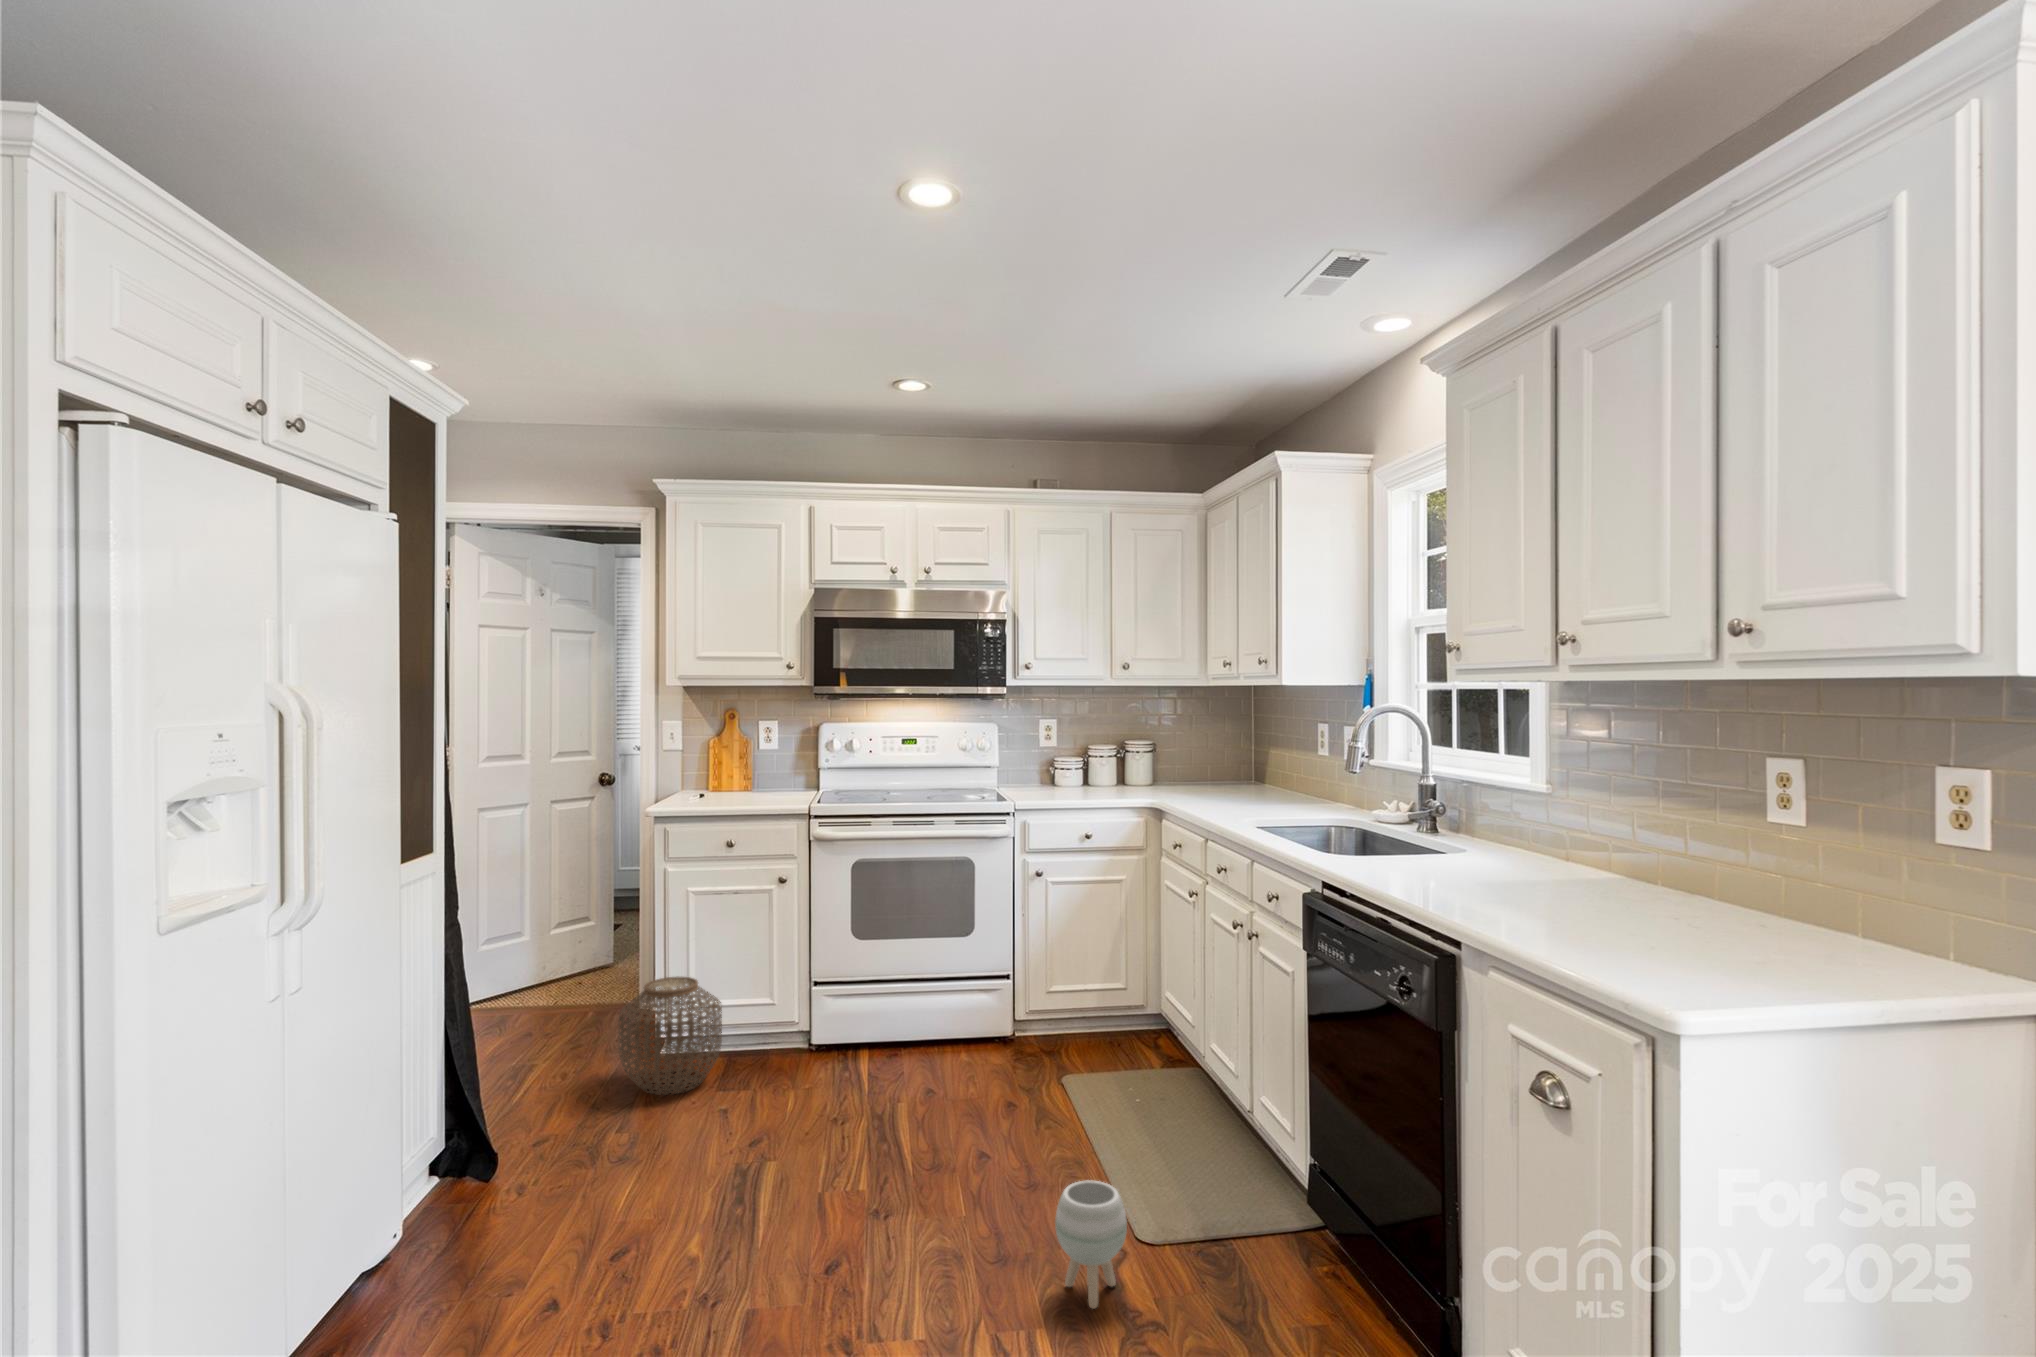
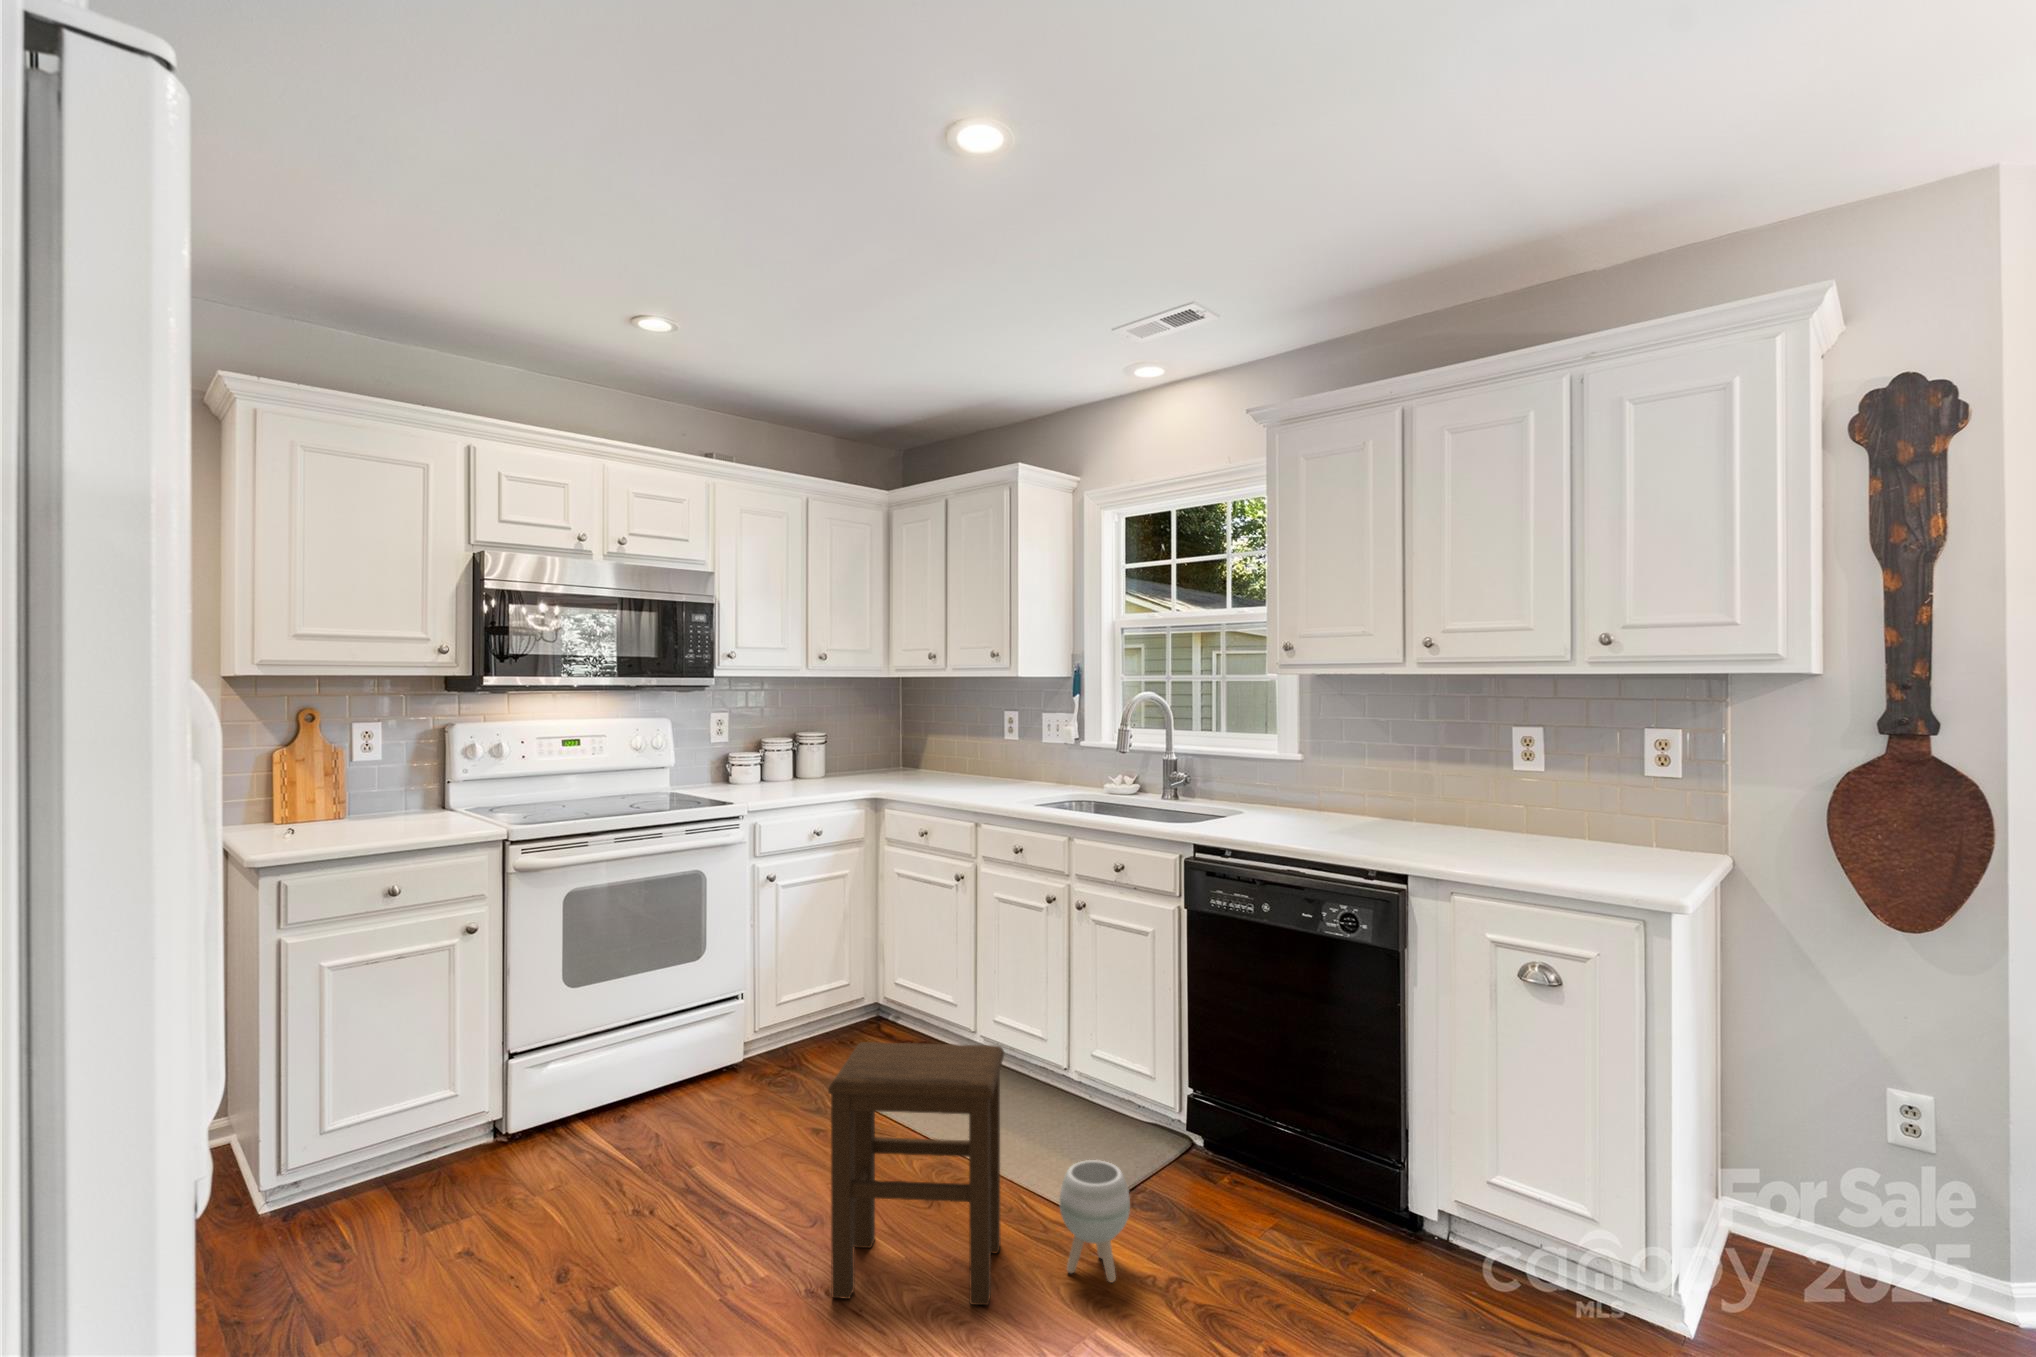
woven basket: present [618,977,722,1095] -> none [259,1076,425,1251]
stool: none [870,1019,1045,1283] -> present [828,1042,1004,1305]

